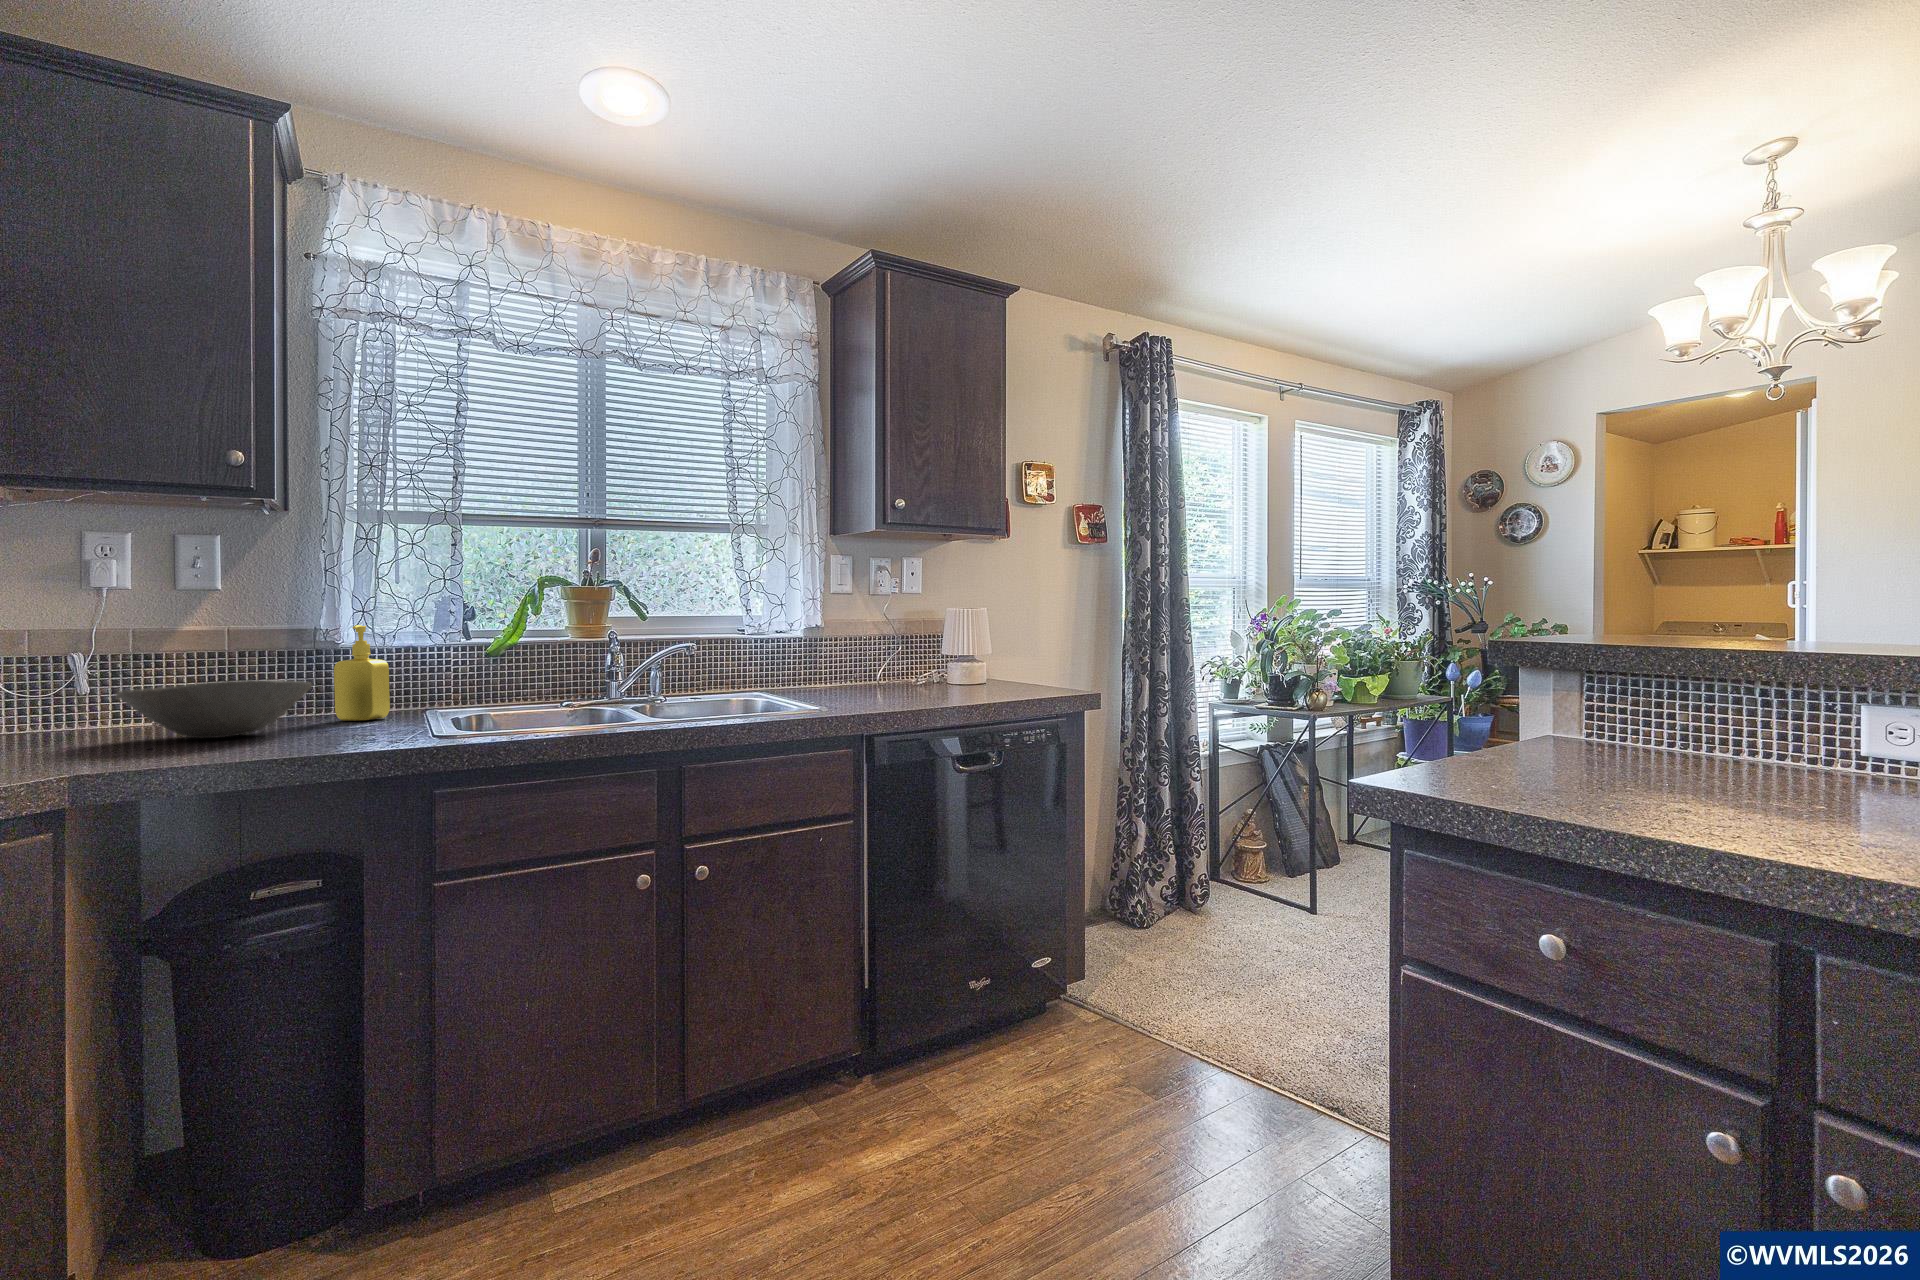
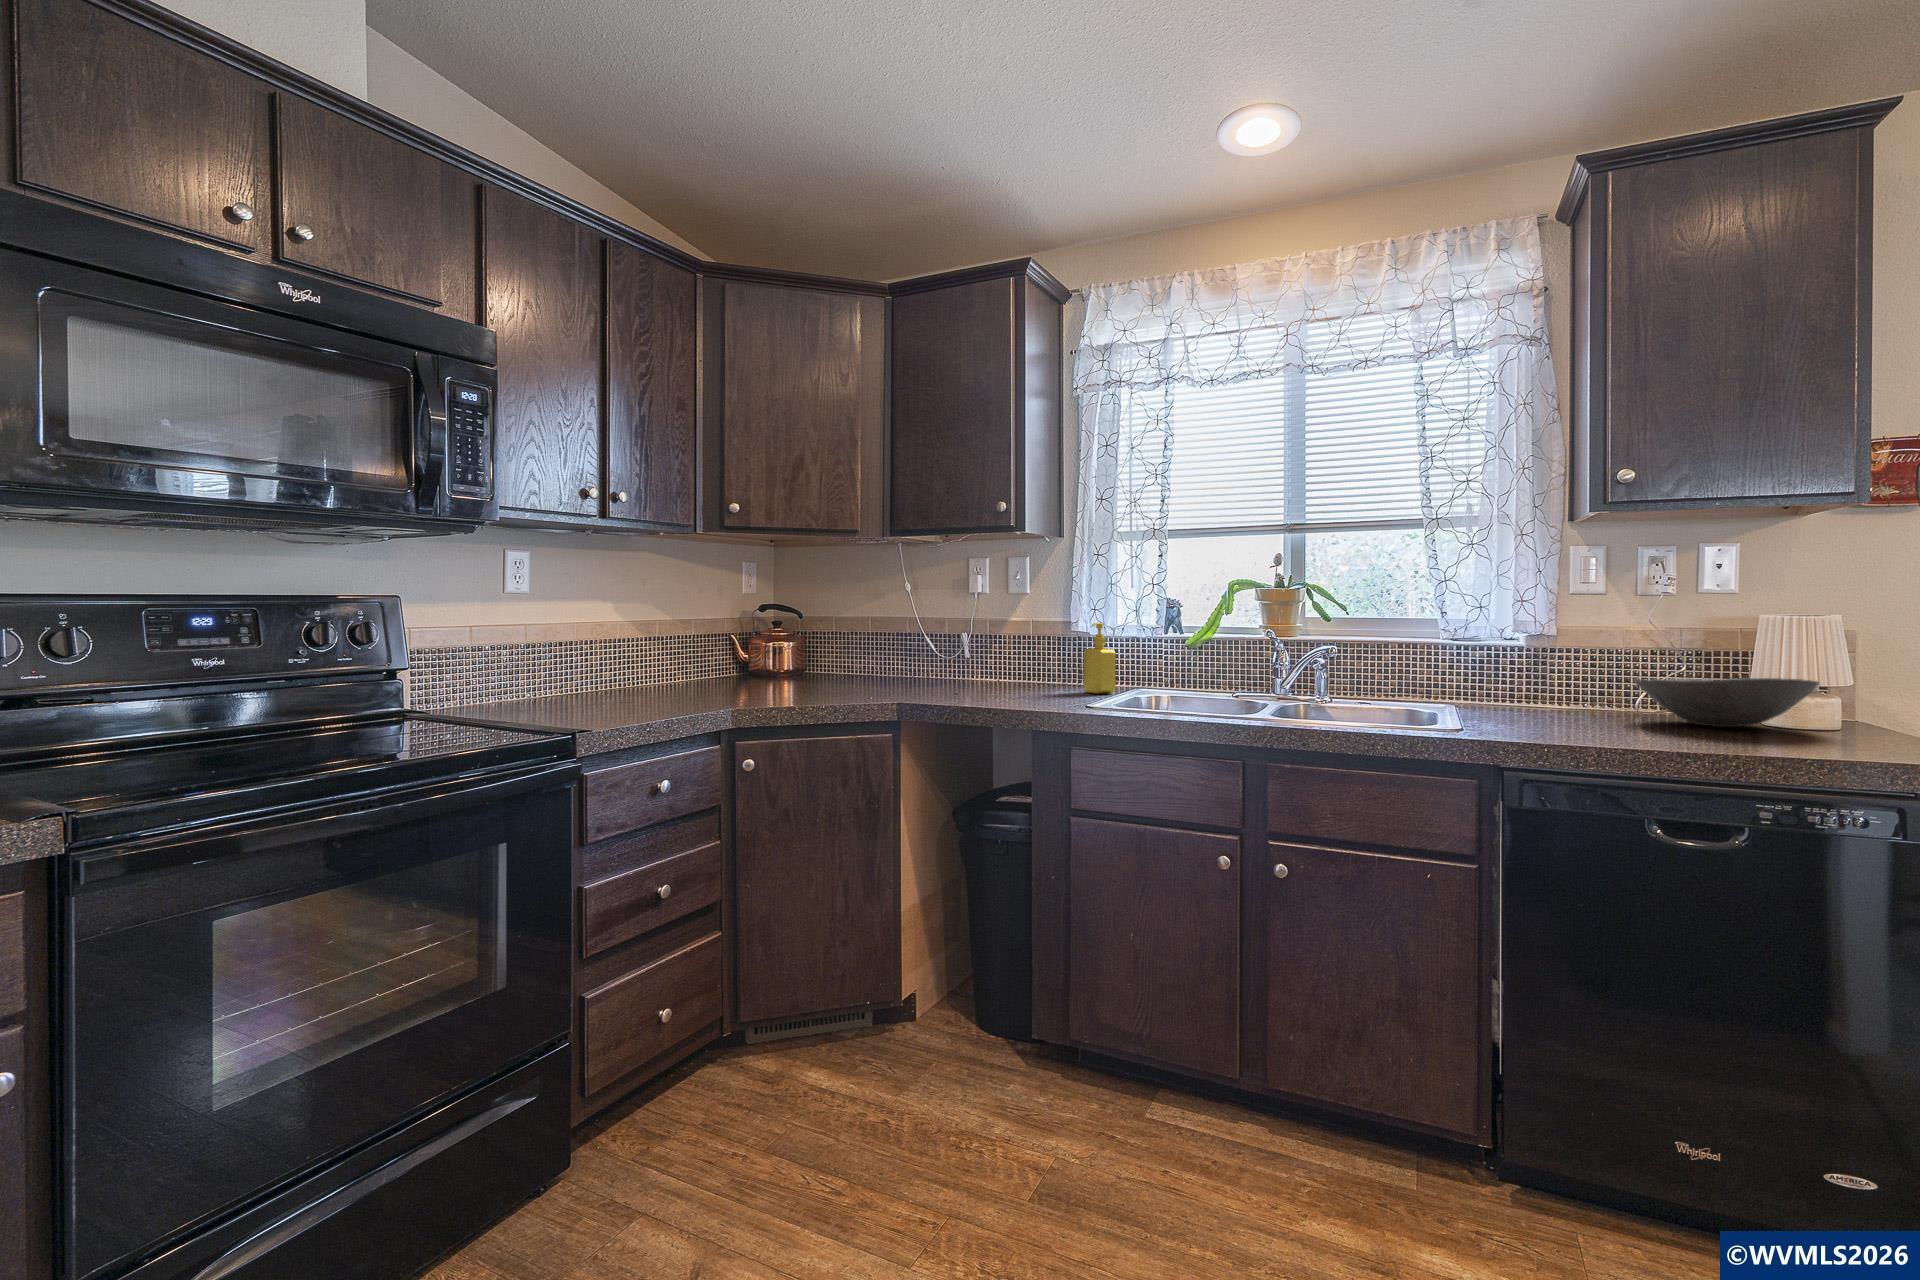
bowl: present [116,680,312,738] -> present [1633,678,1819,727]

